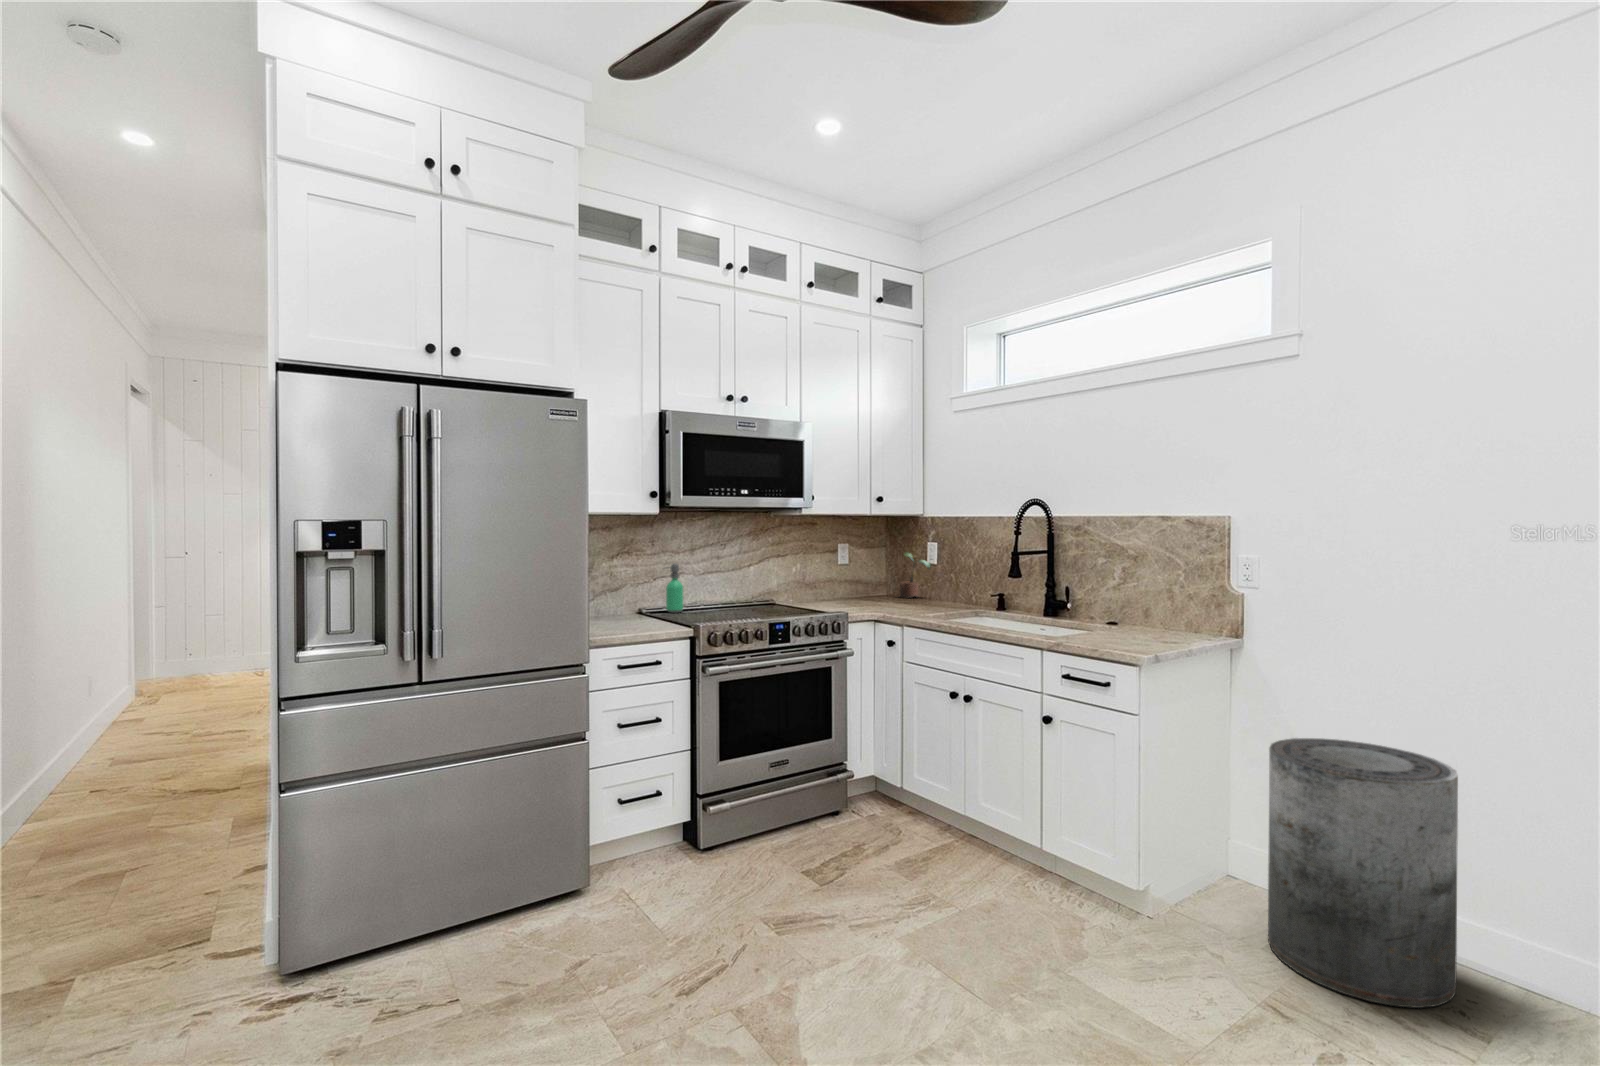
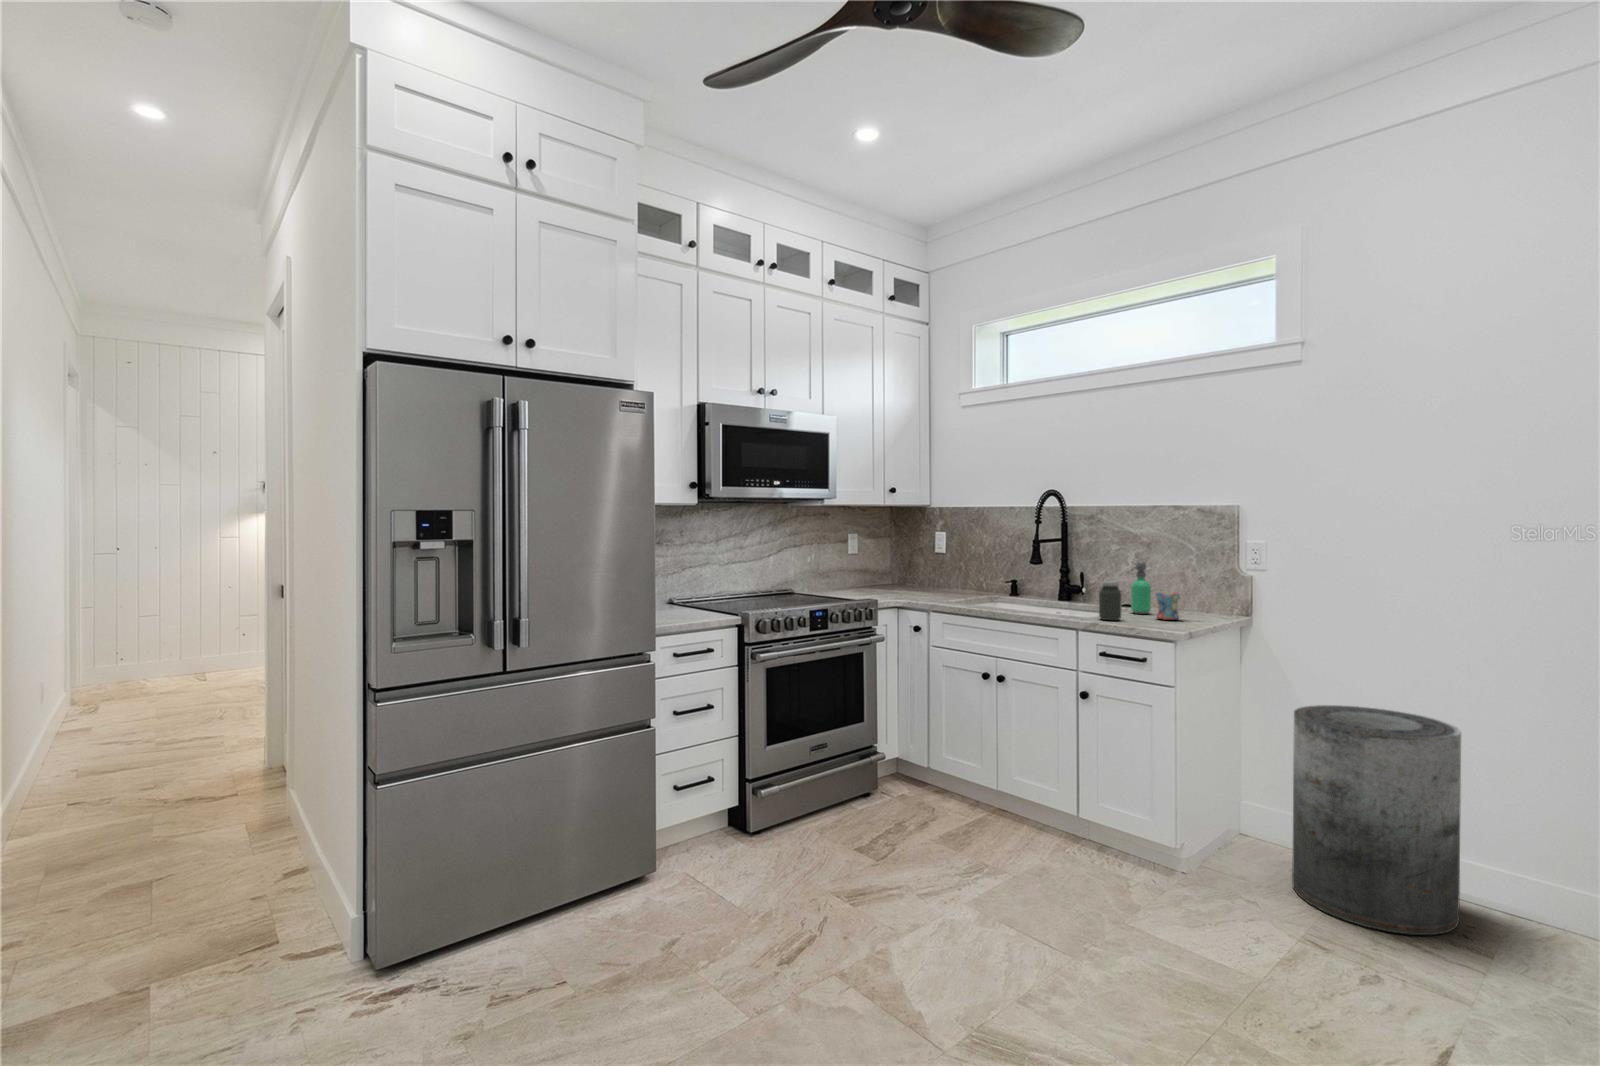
potted plant: present [900,552,931,597] -> none [903,542,939,587]
soap dispenser: present [664,563,683,613] -> present [1131,561,1151,614]
jar: none [1067,596,1090,639] -> present [1099,581,1122,620]
mug: none [1130,609,1162,639] -> present [1156,592,1185,620]

